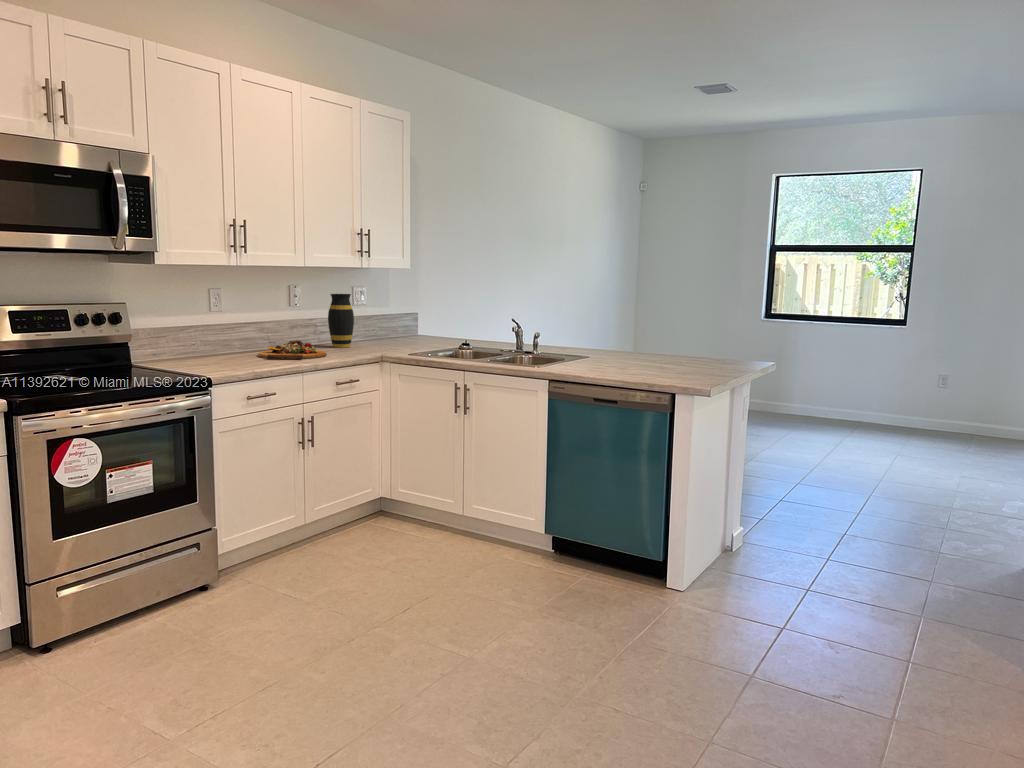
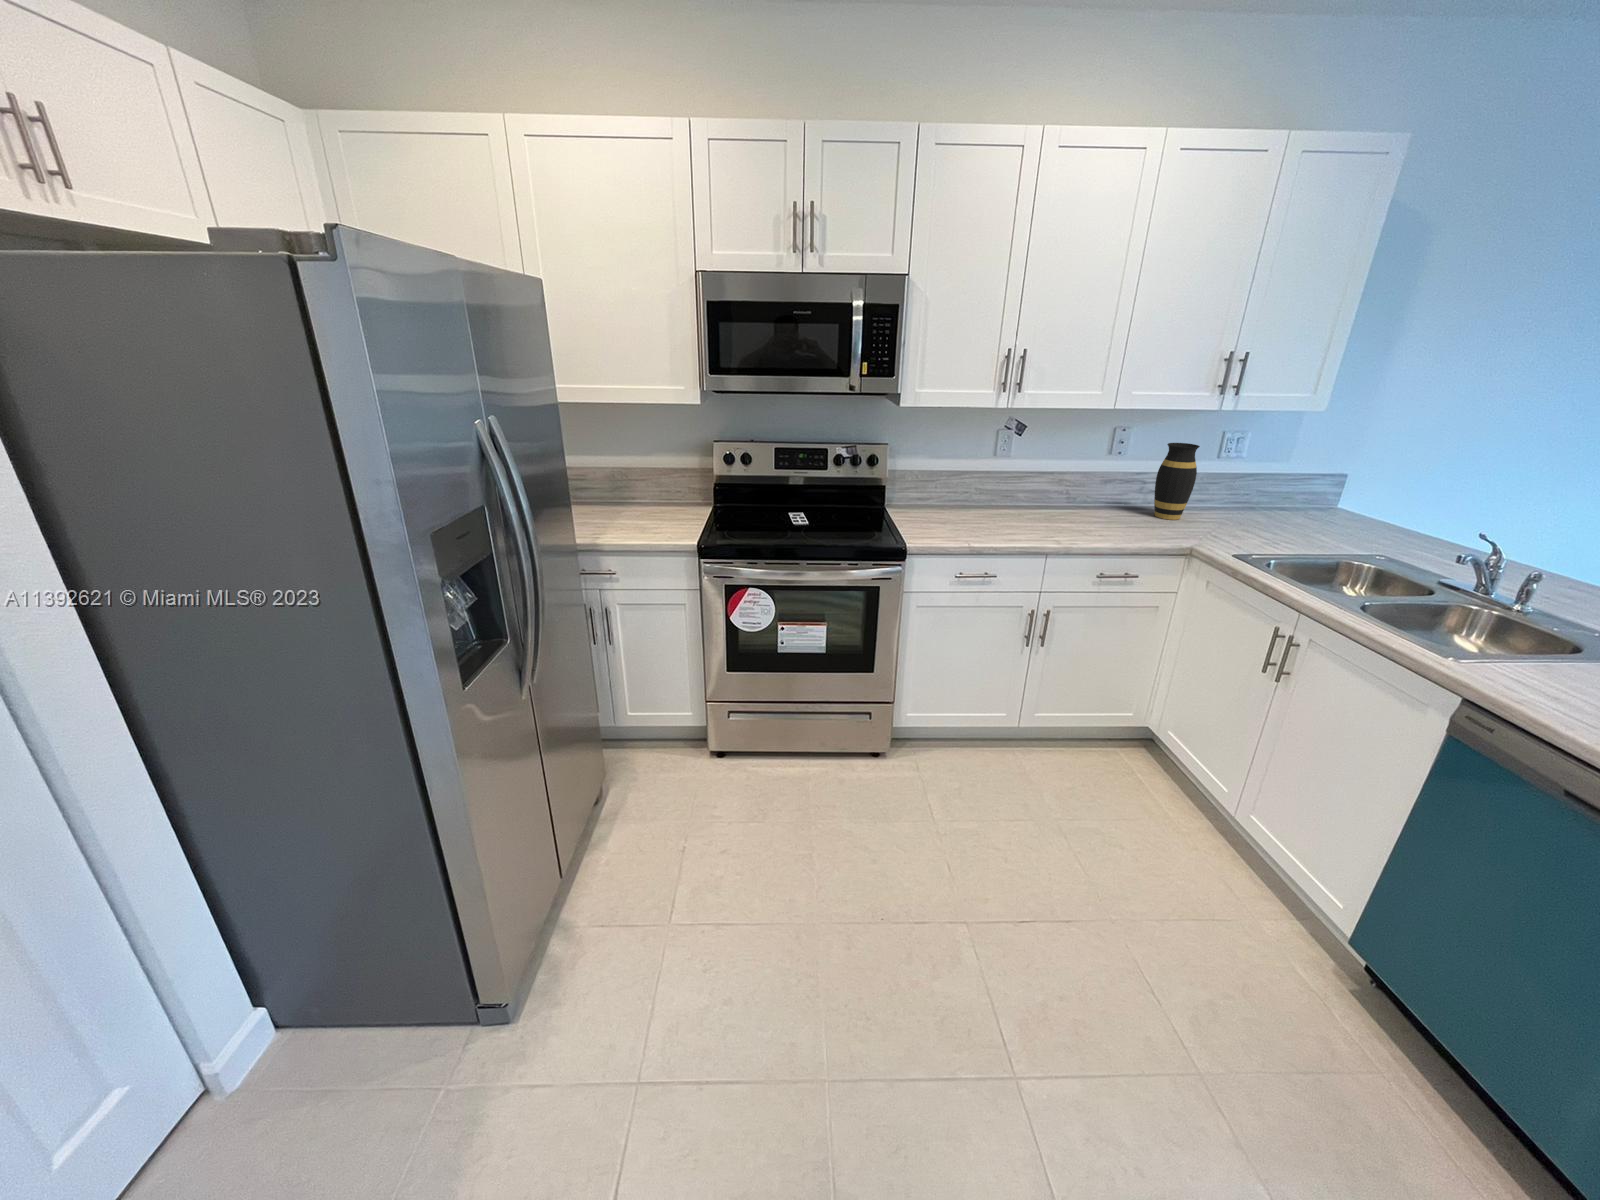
cutting board: present [258,340,327,360] -> none [1023,505,1114,537]

